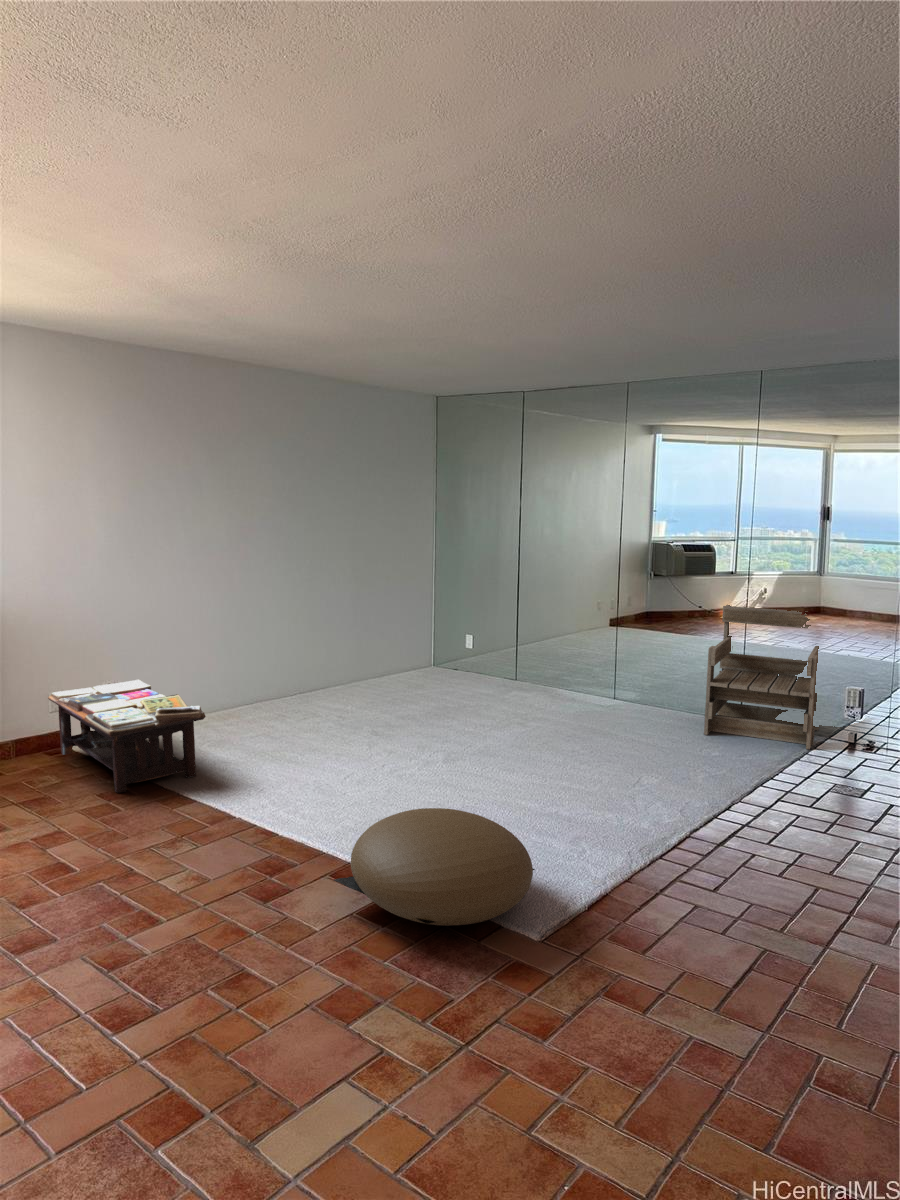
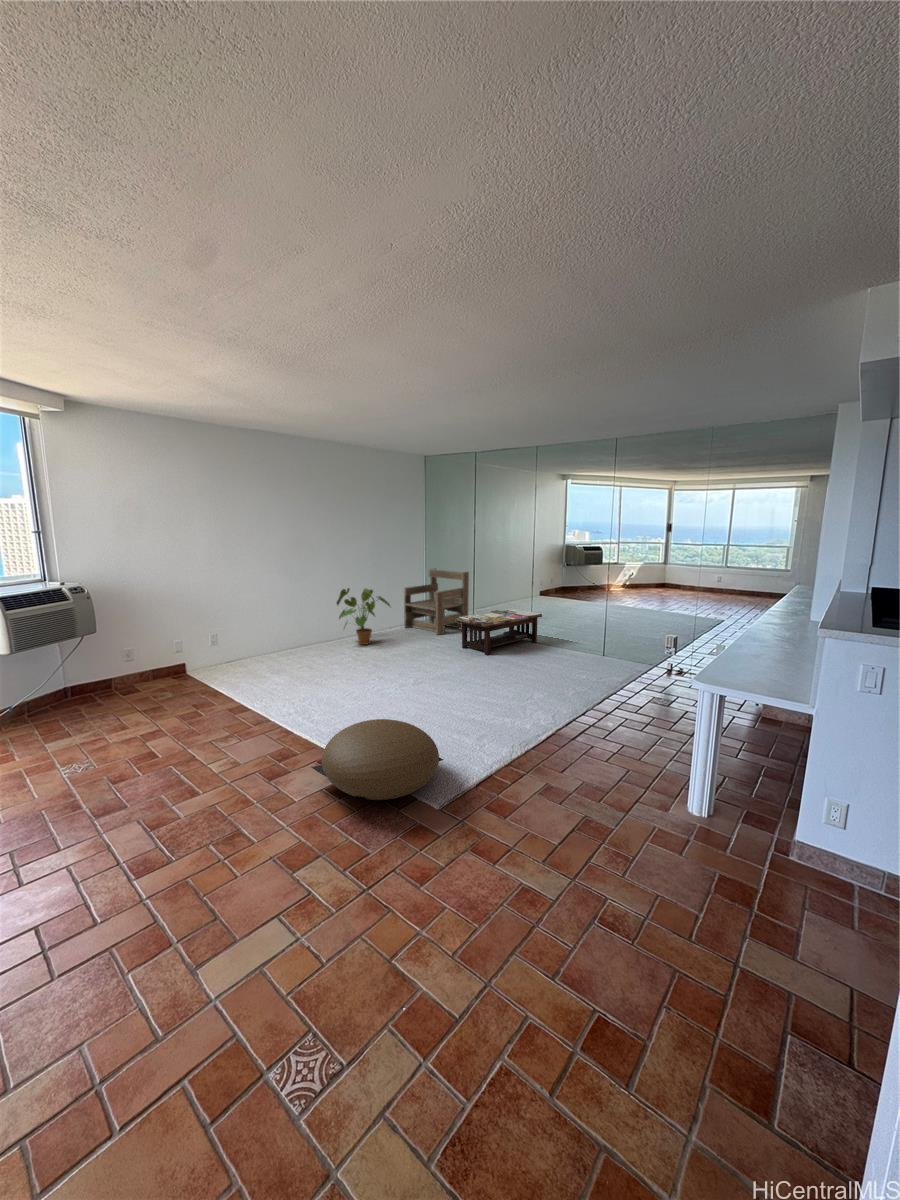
armchair: present [704,605,819,749] -> present [404,569,469,635]
house plant: none [299,609,390,703] -> present [336,588,390,645]
coffee table: present [48,680,206,793] -> present [456,609,542,655]

